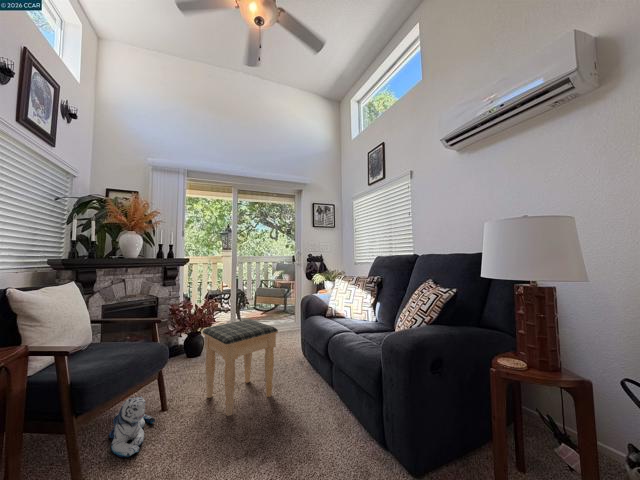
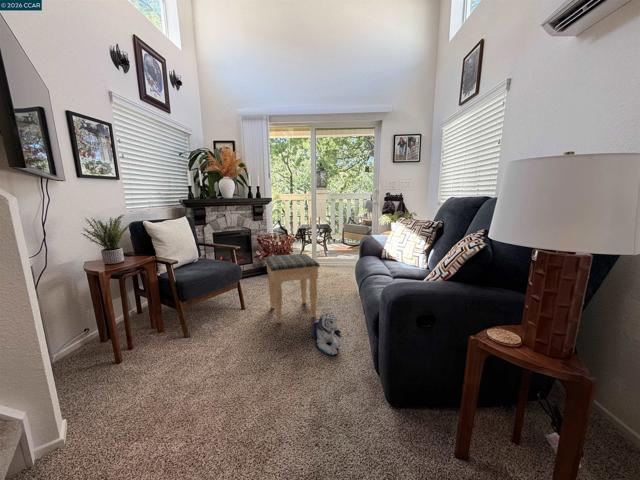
plush toy: present [109,396,155,458] -> present [312,313,341,355]

